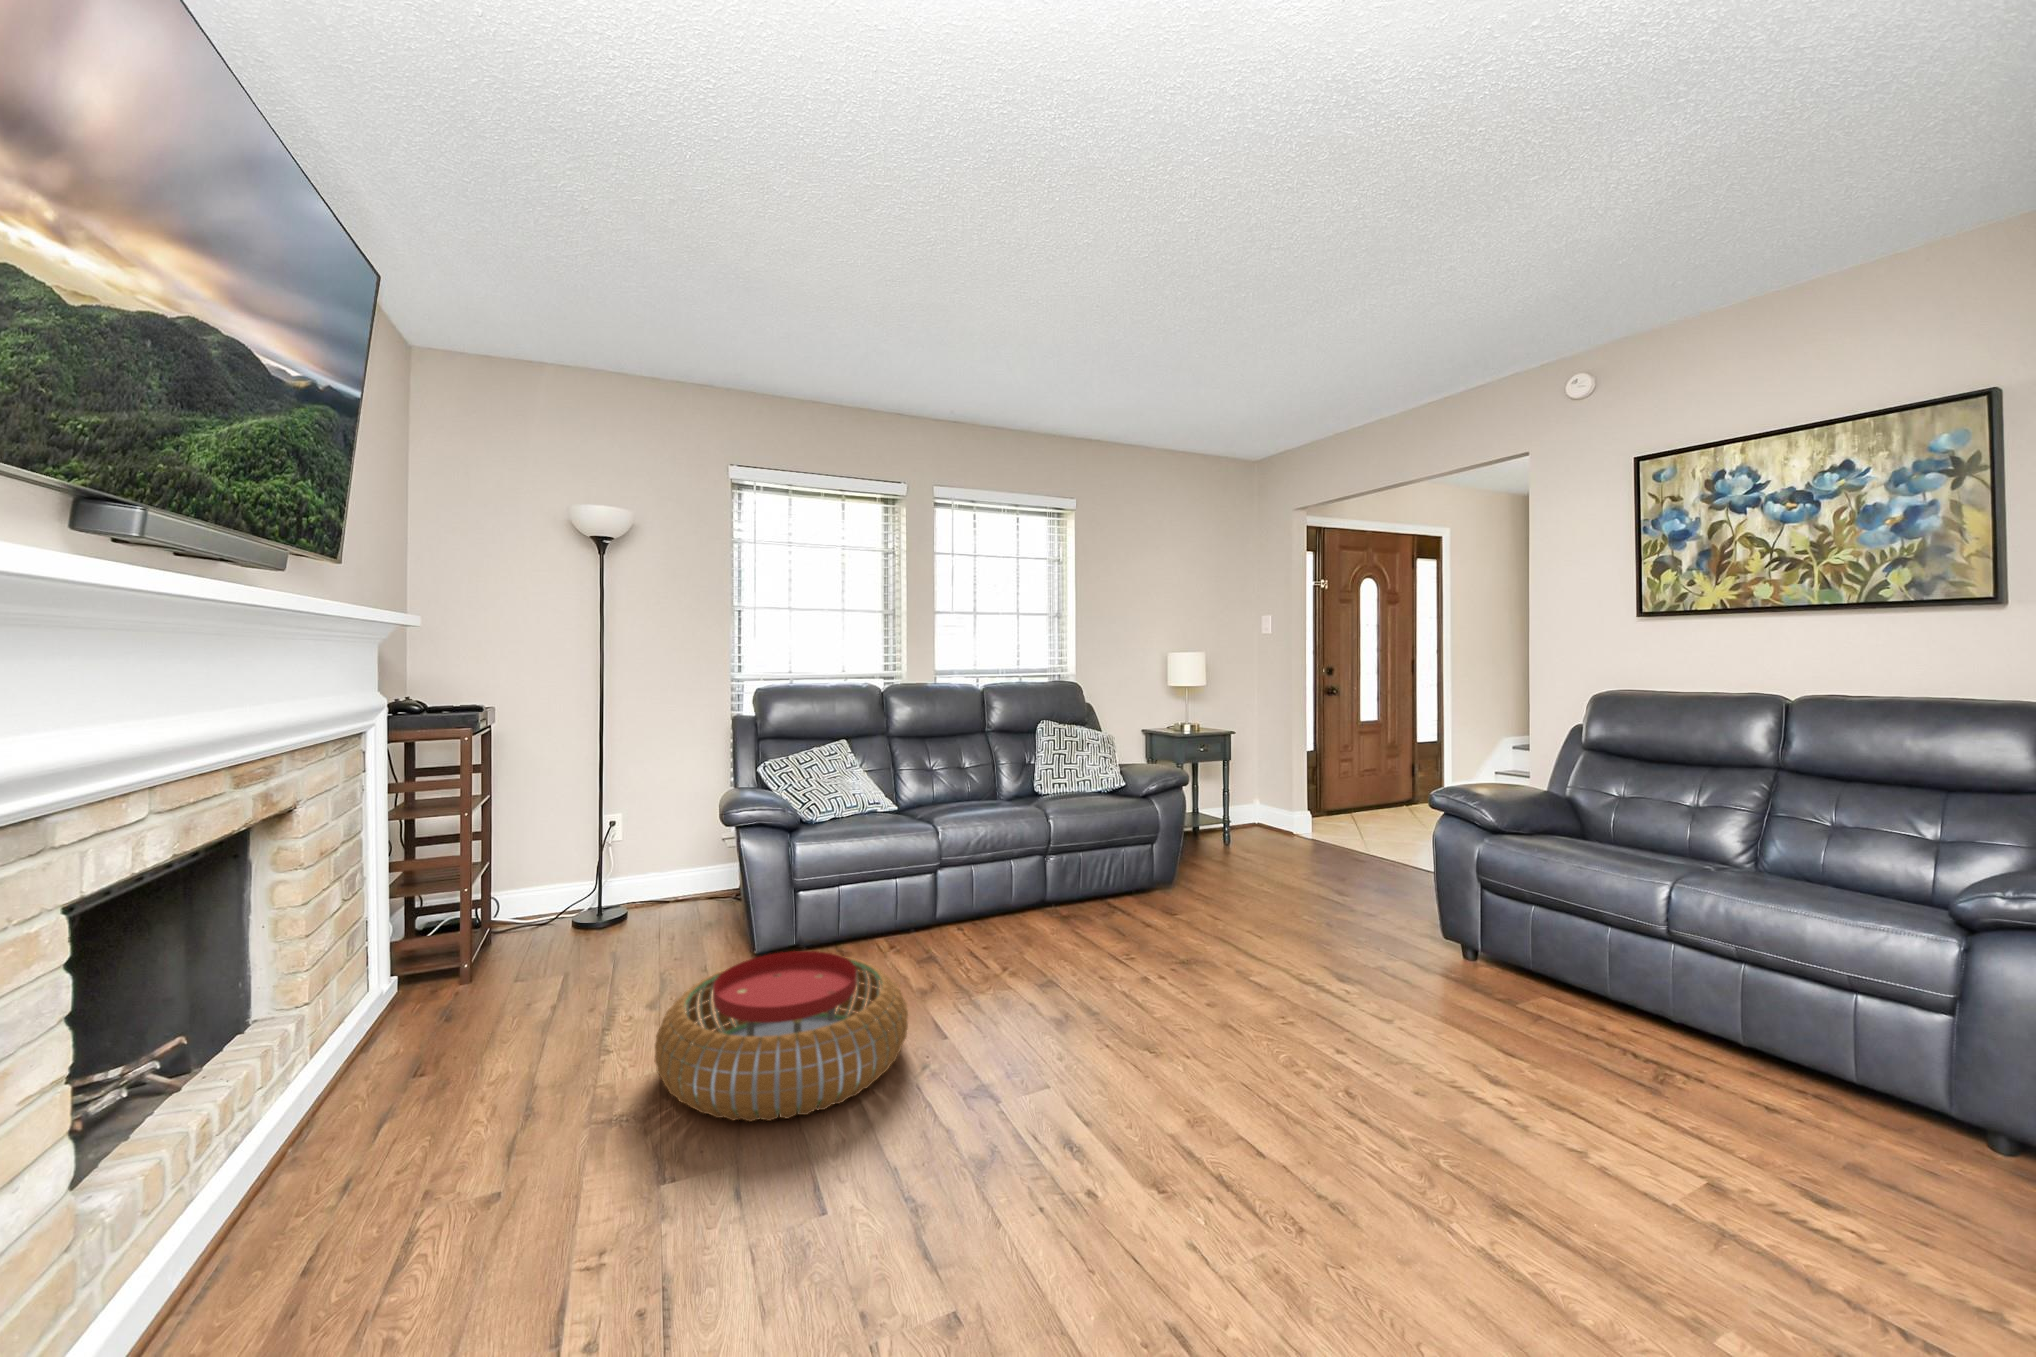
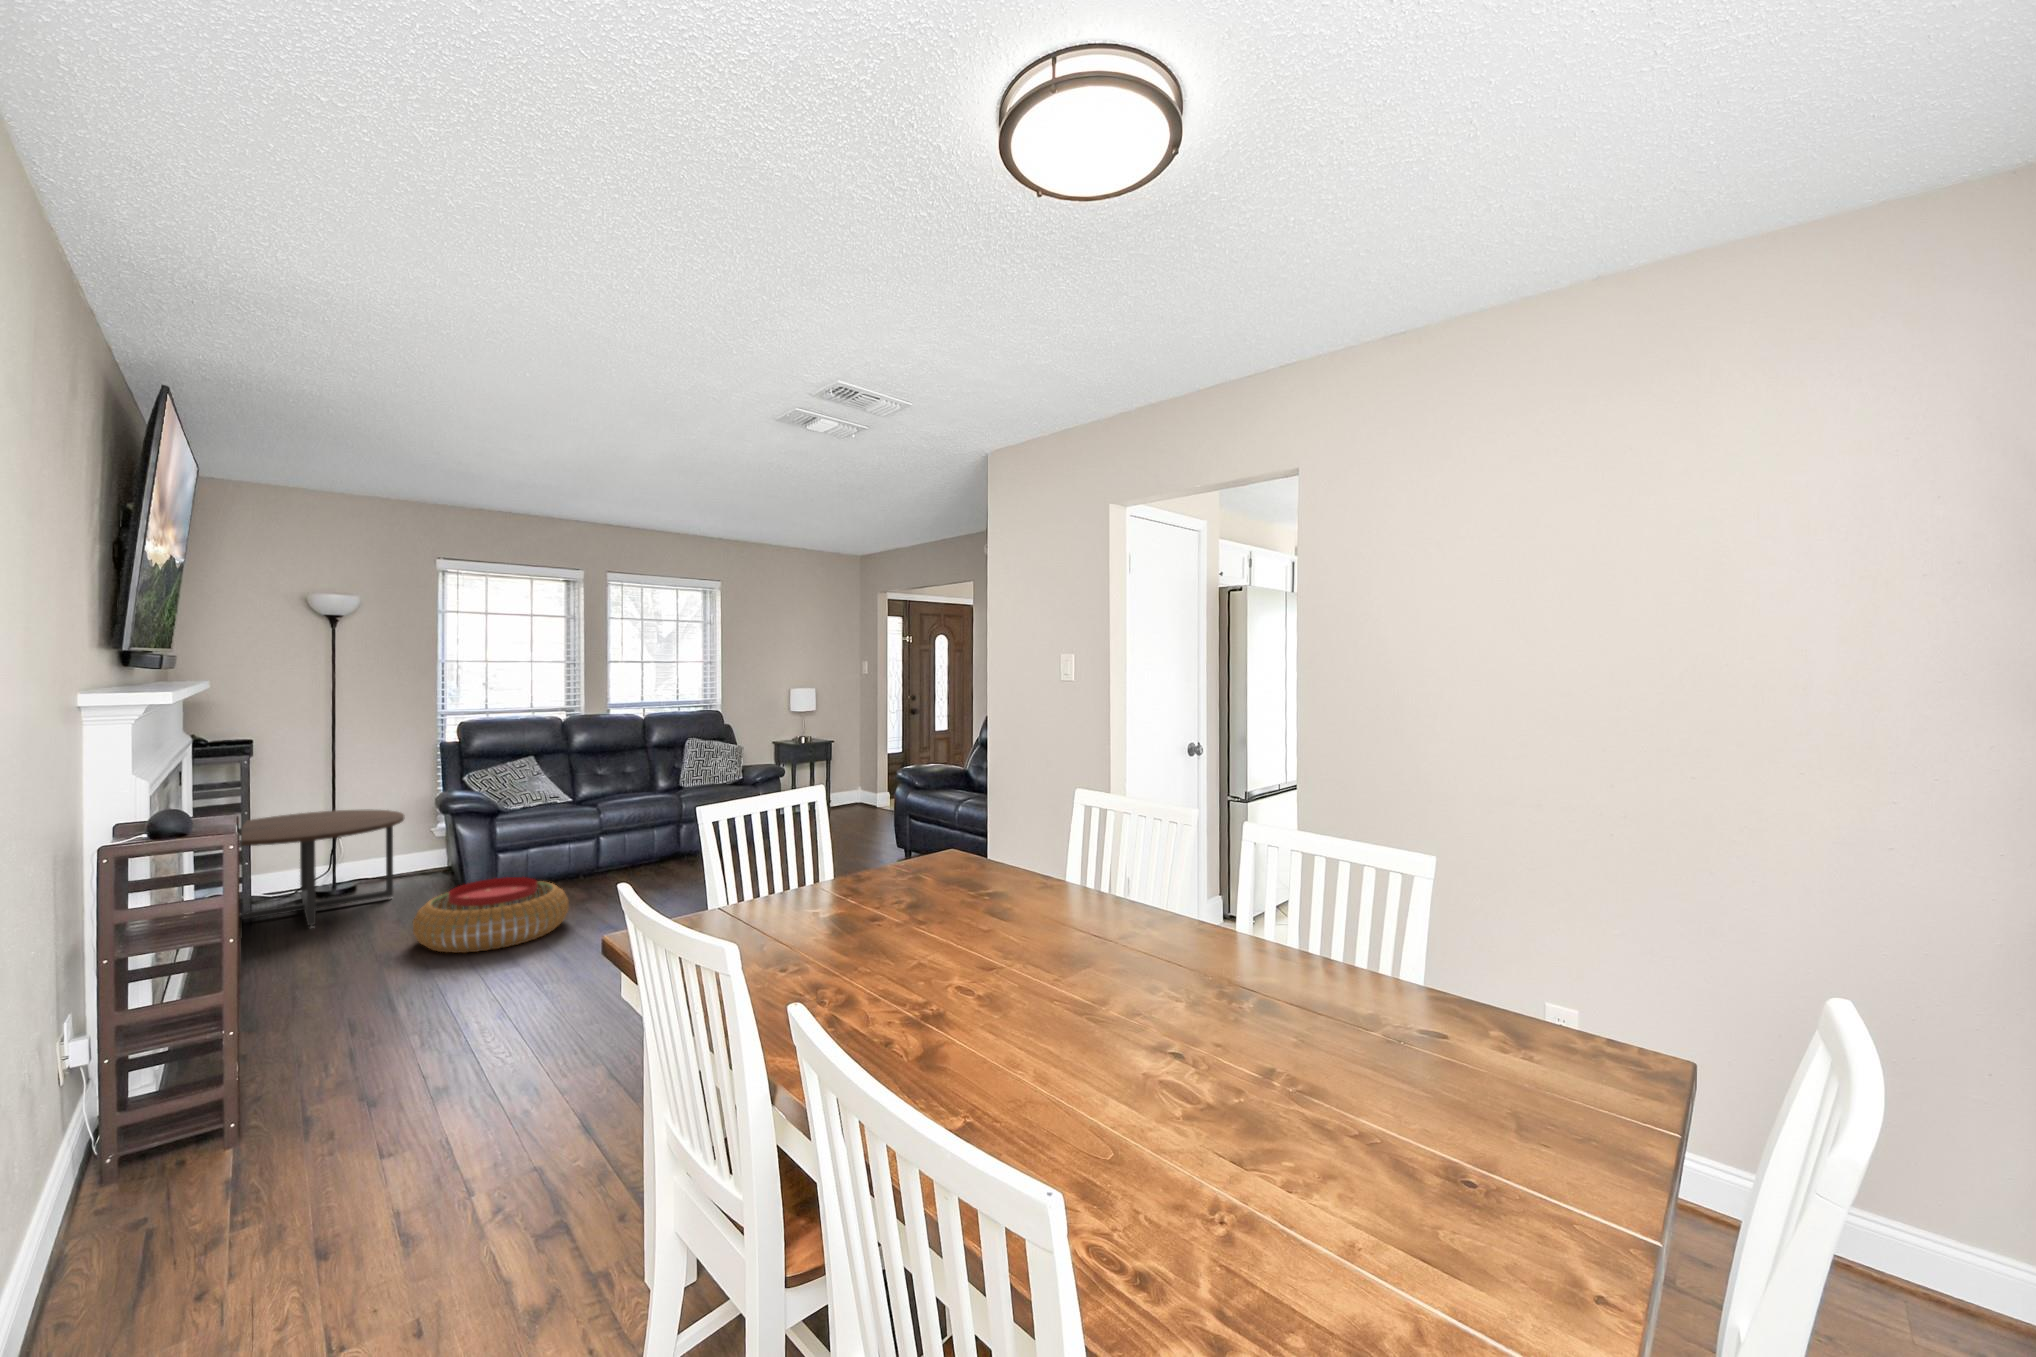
coffee table: none [405,808,676,1001] -> present [241,809,405,928]

